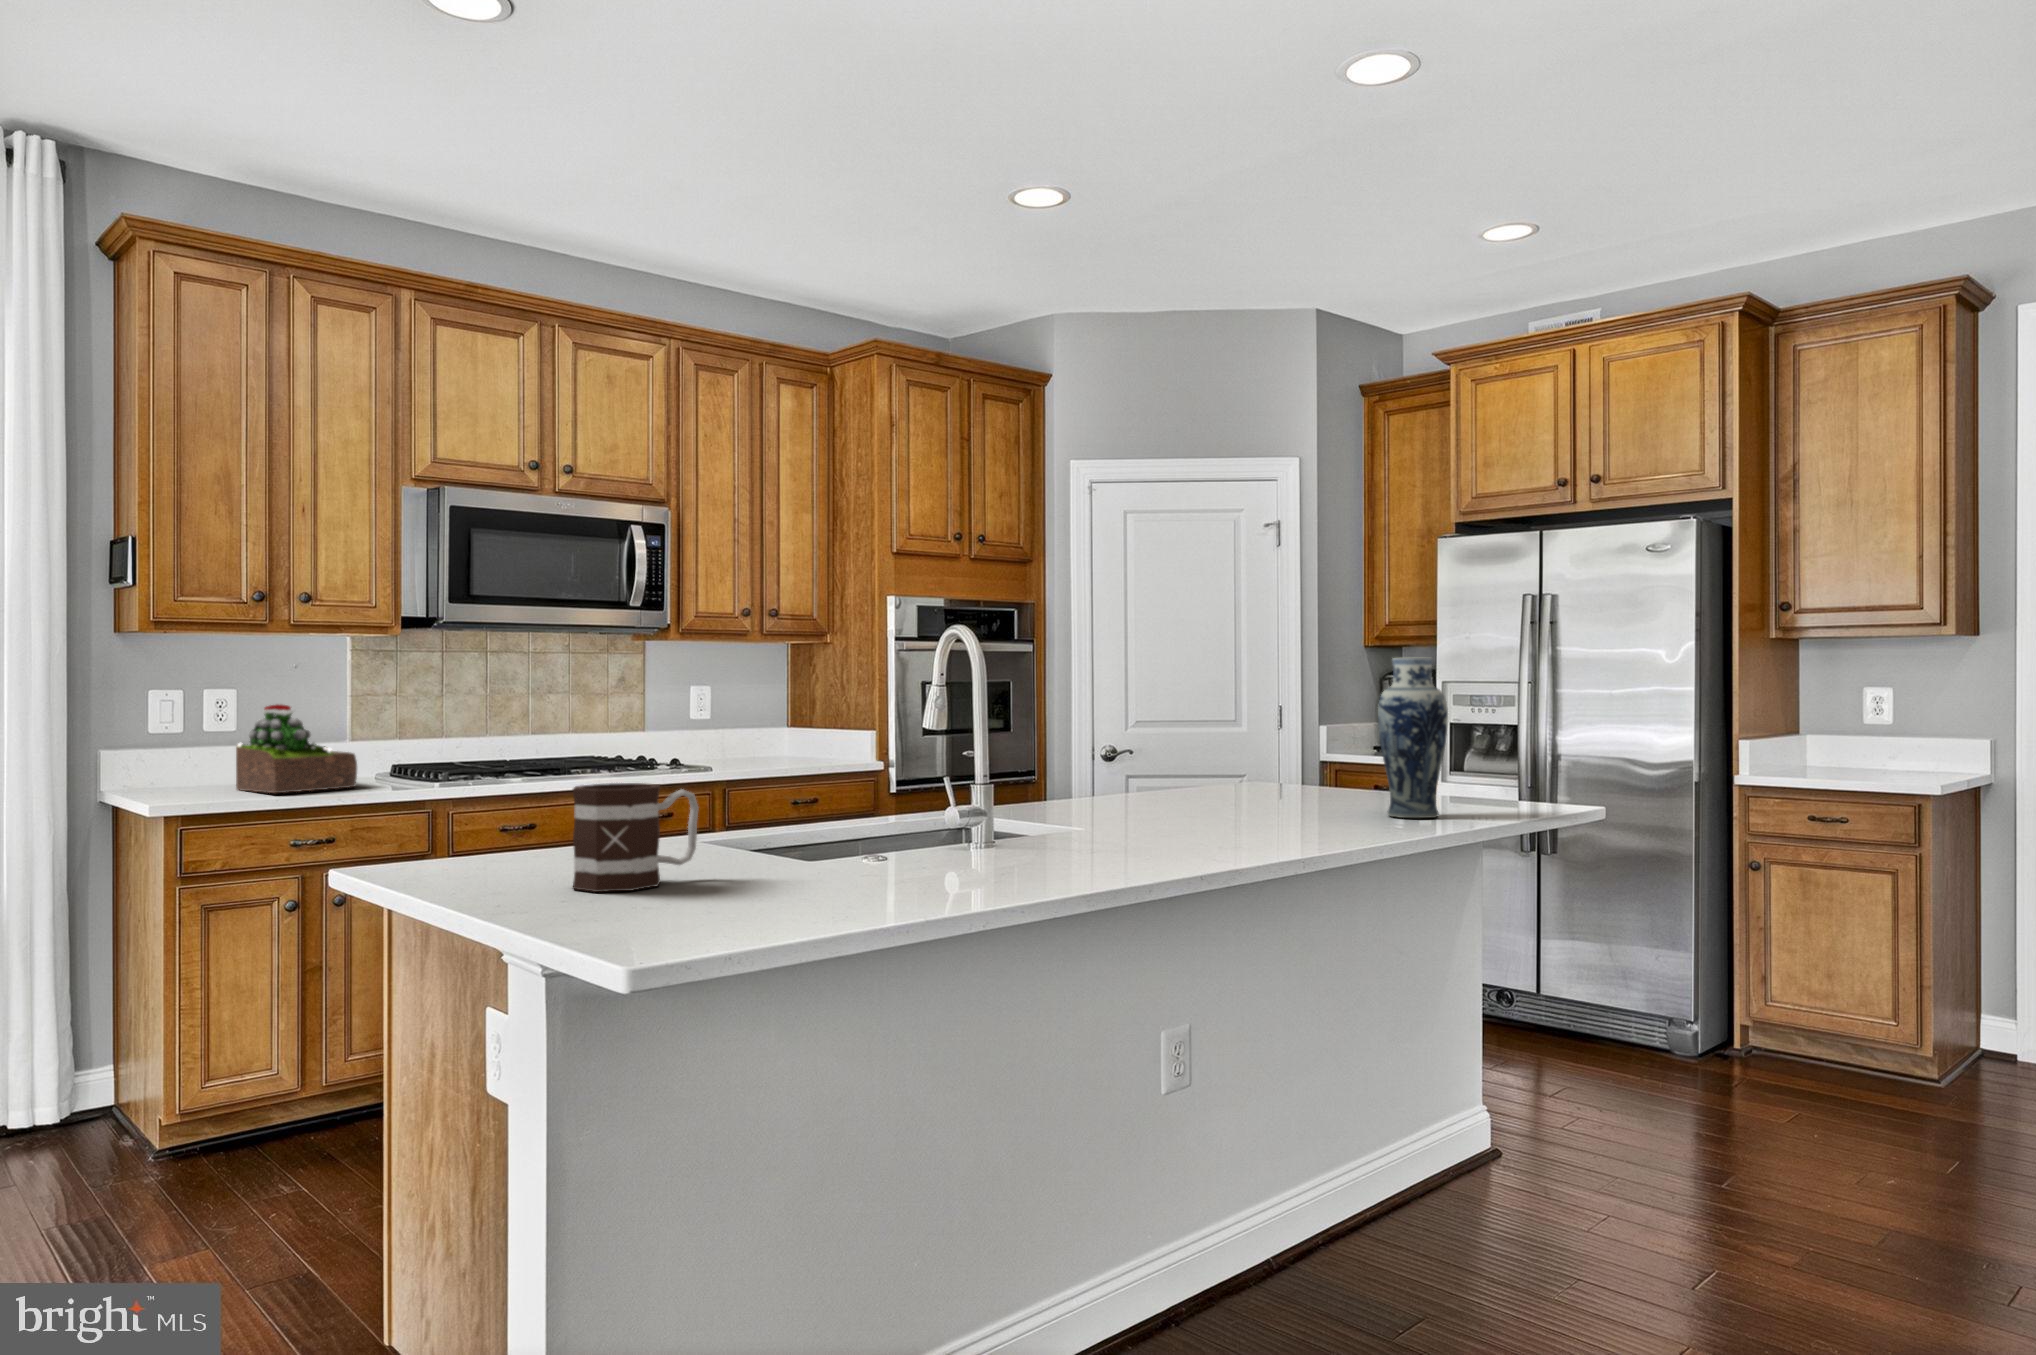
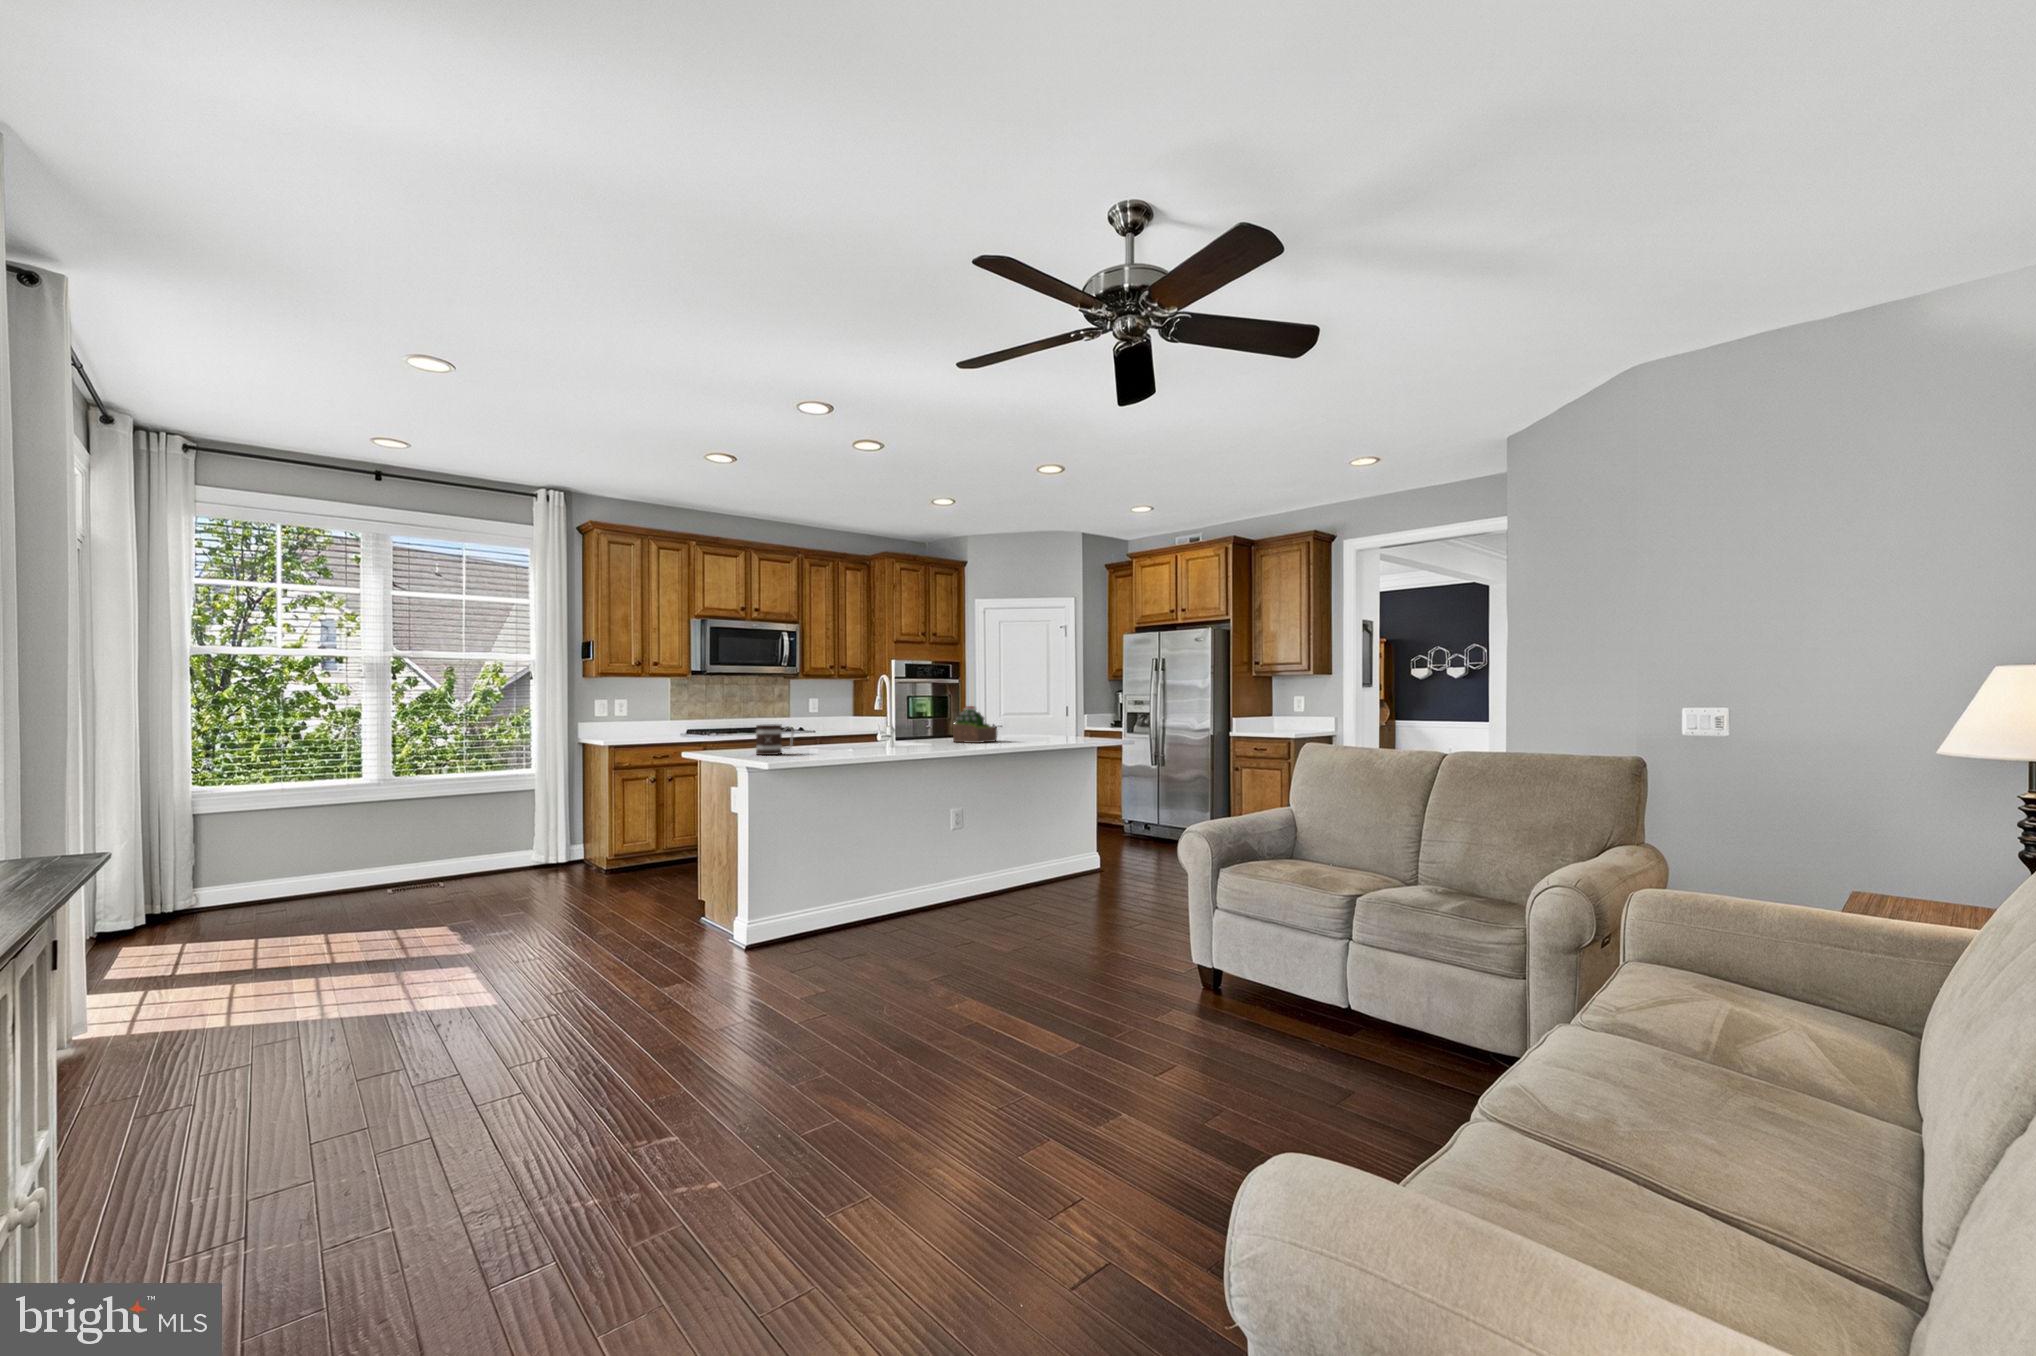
vase: present [1378,658,1448,818] -> none [1042,686,1066,742]
succulent plant: present [236,705,357,793] -> present [953,706,997,743]

